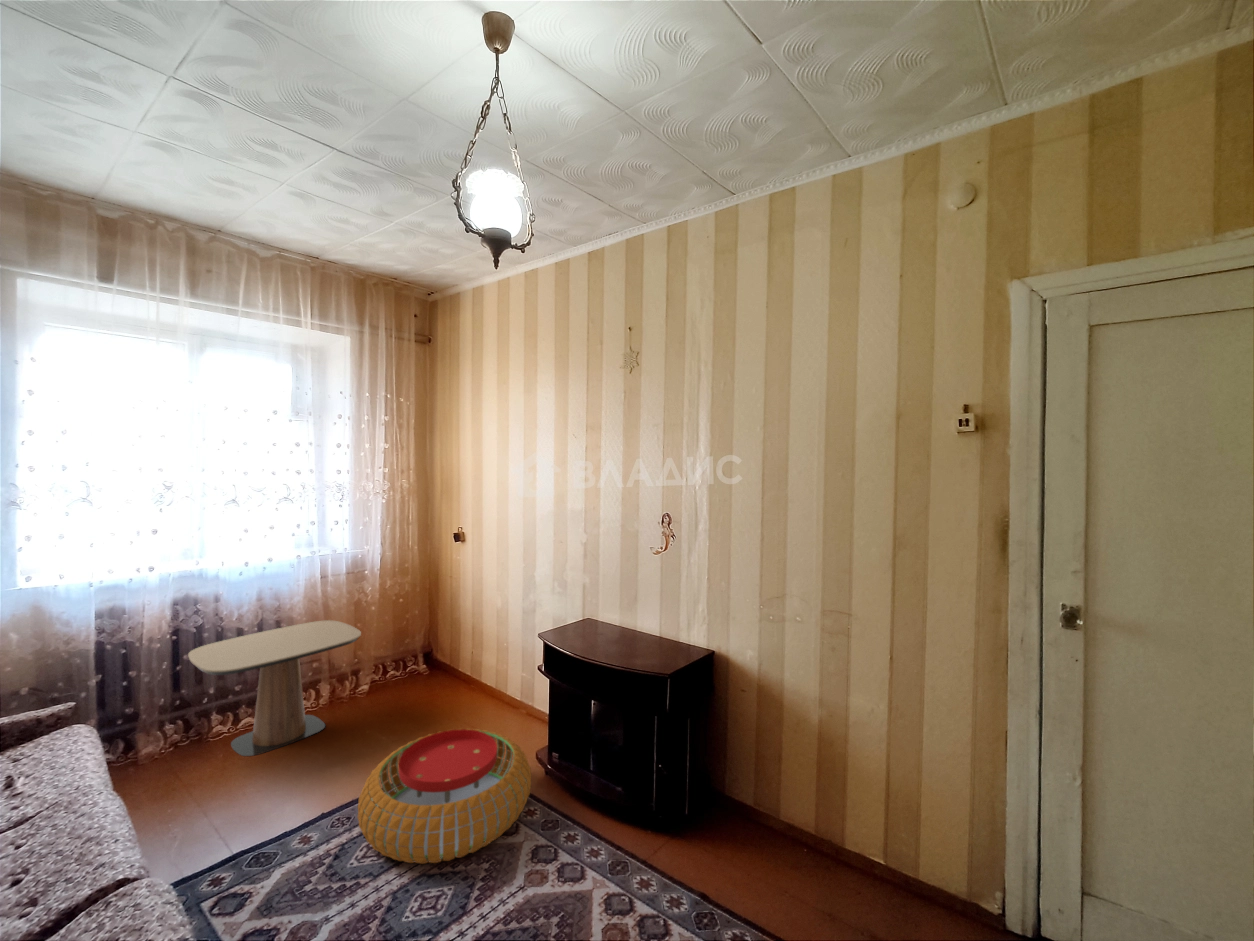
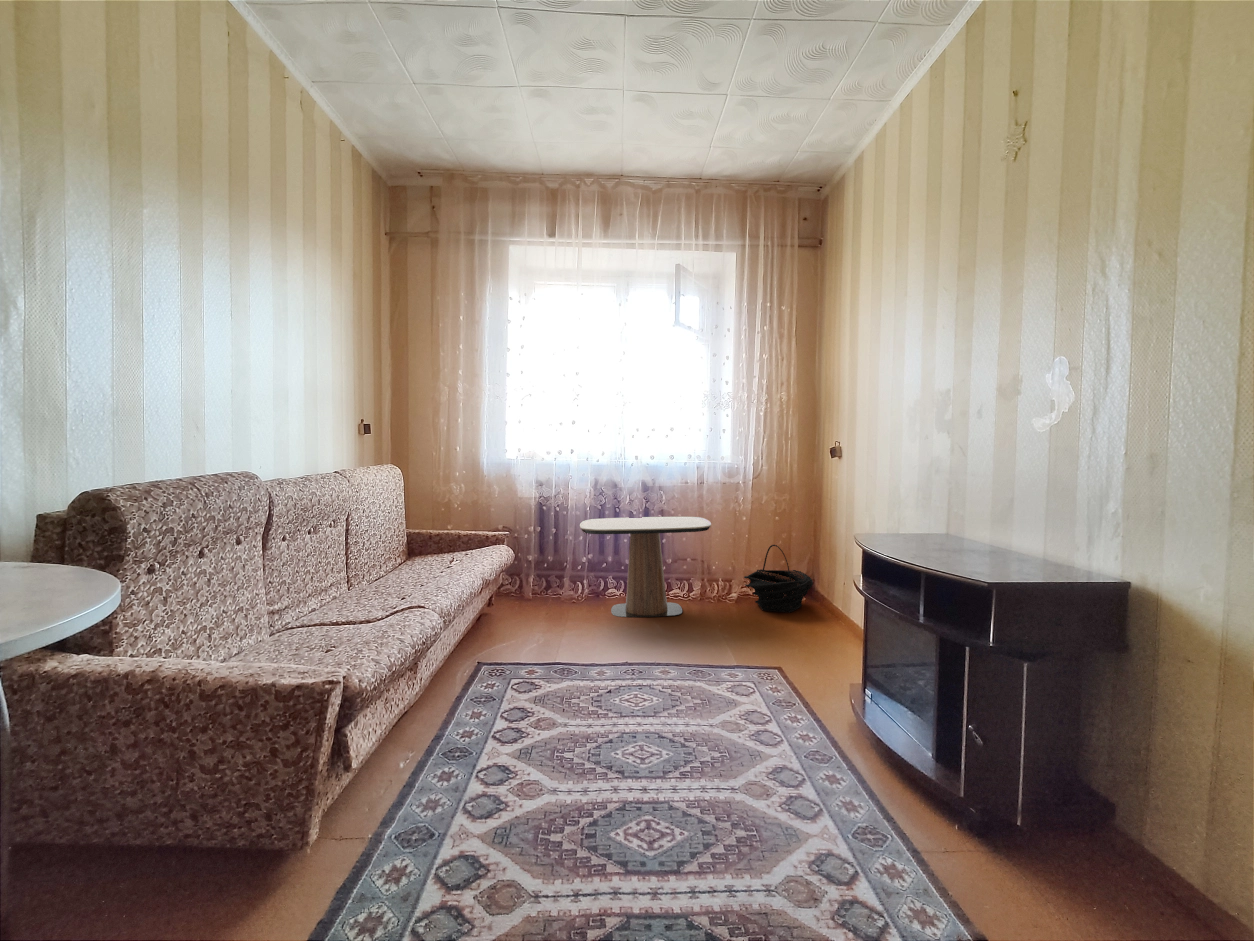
basket: none [379,633,442,695] -> present [744,545,813,613]
pouf: present [358,728,531,864] -> none [627,618,823,741]

